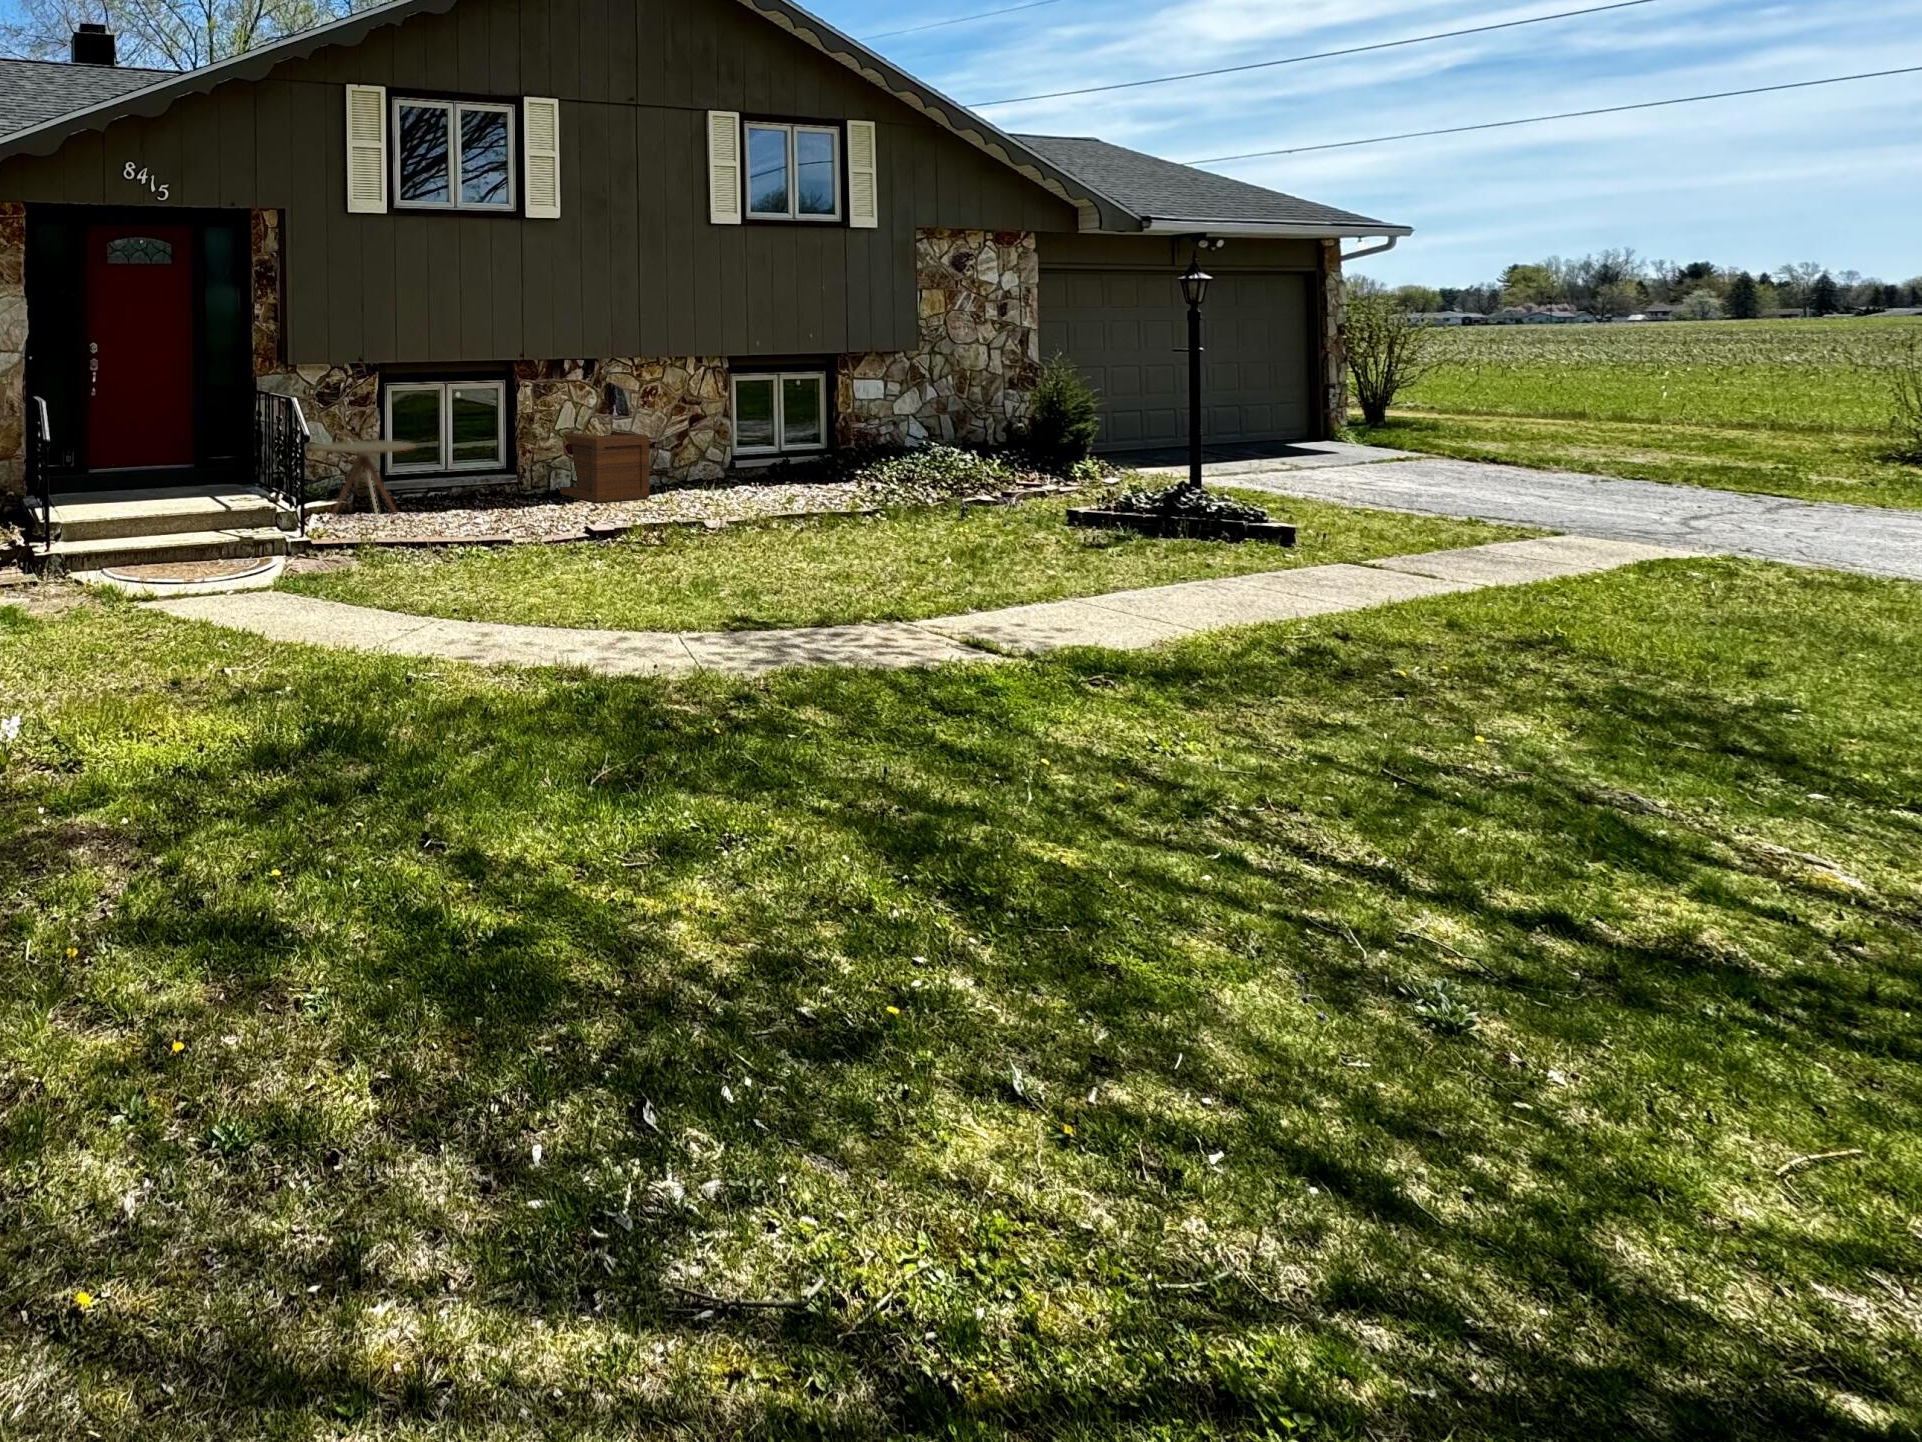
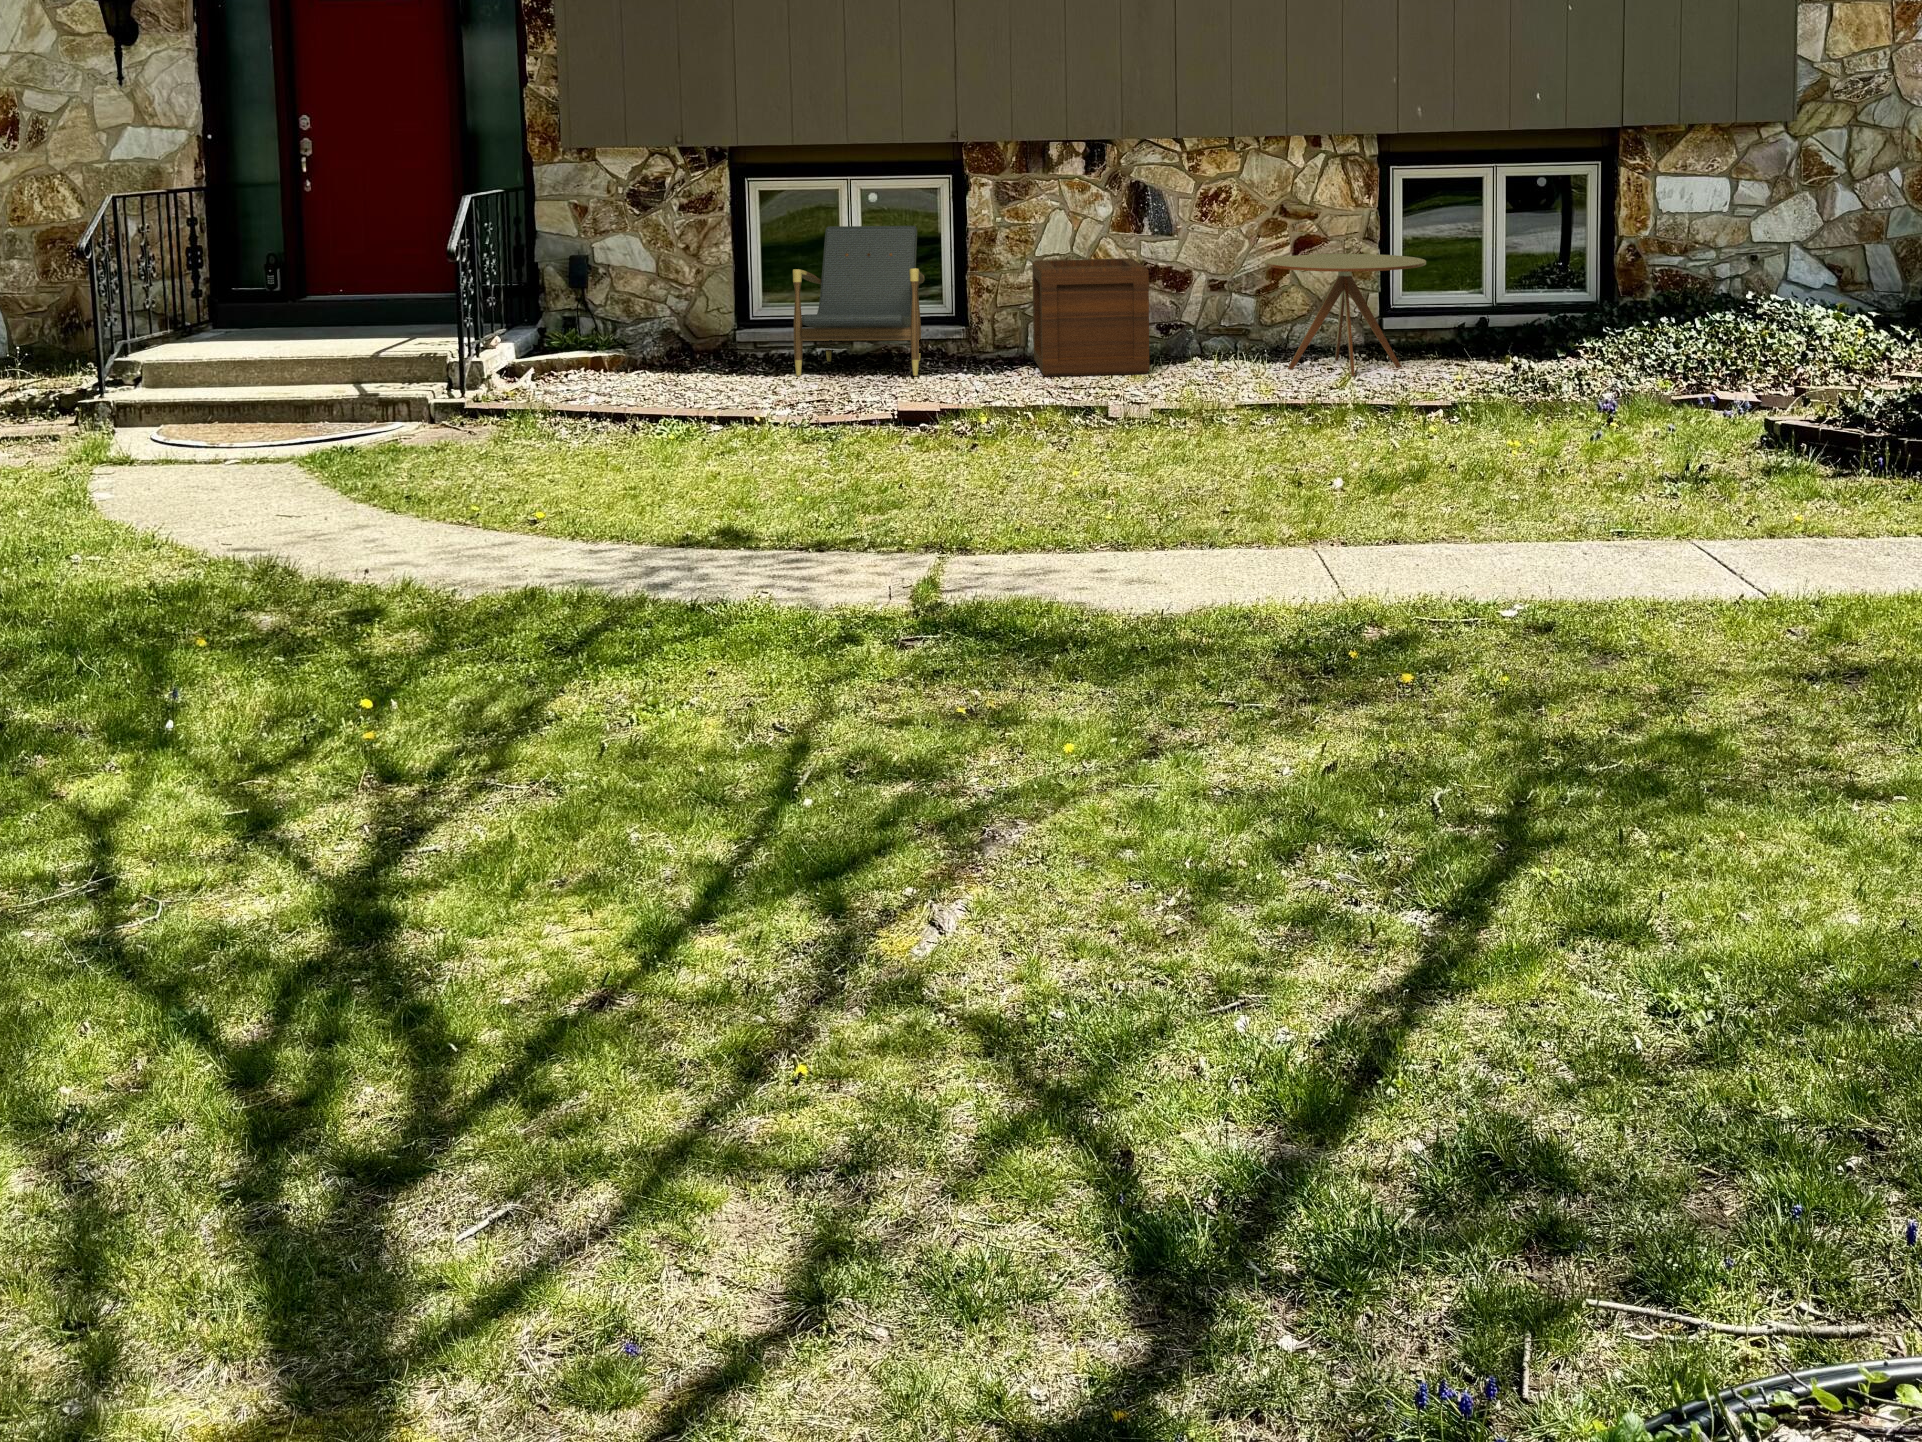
lounge chair: none [436,413,524,510] -> present [793,226,924,376]
round table: present [312,440,415,521] -> present [1265,254,1426,376]

